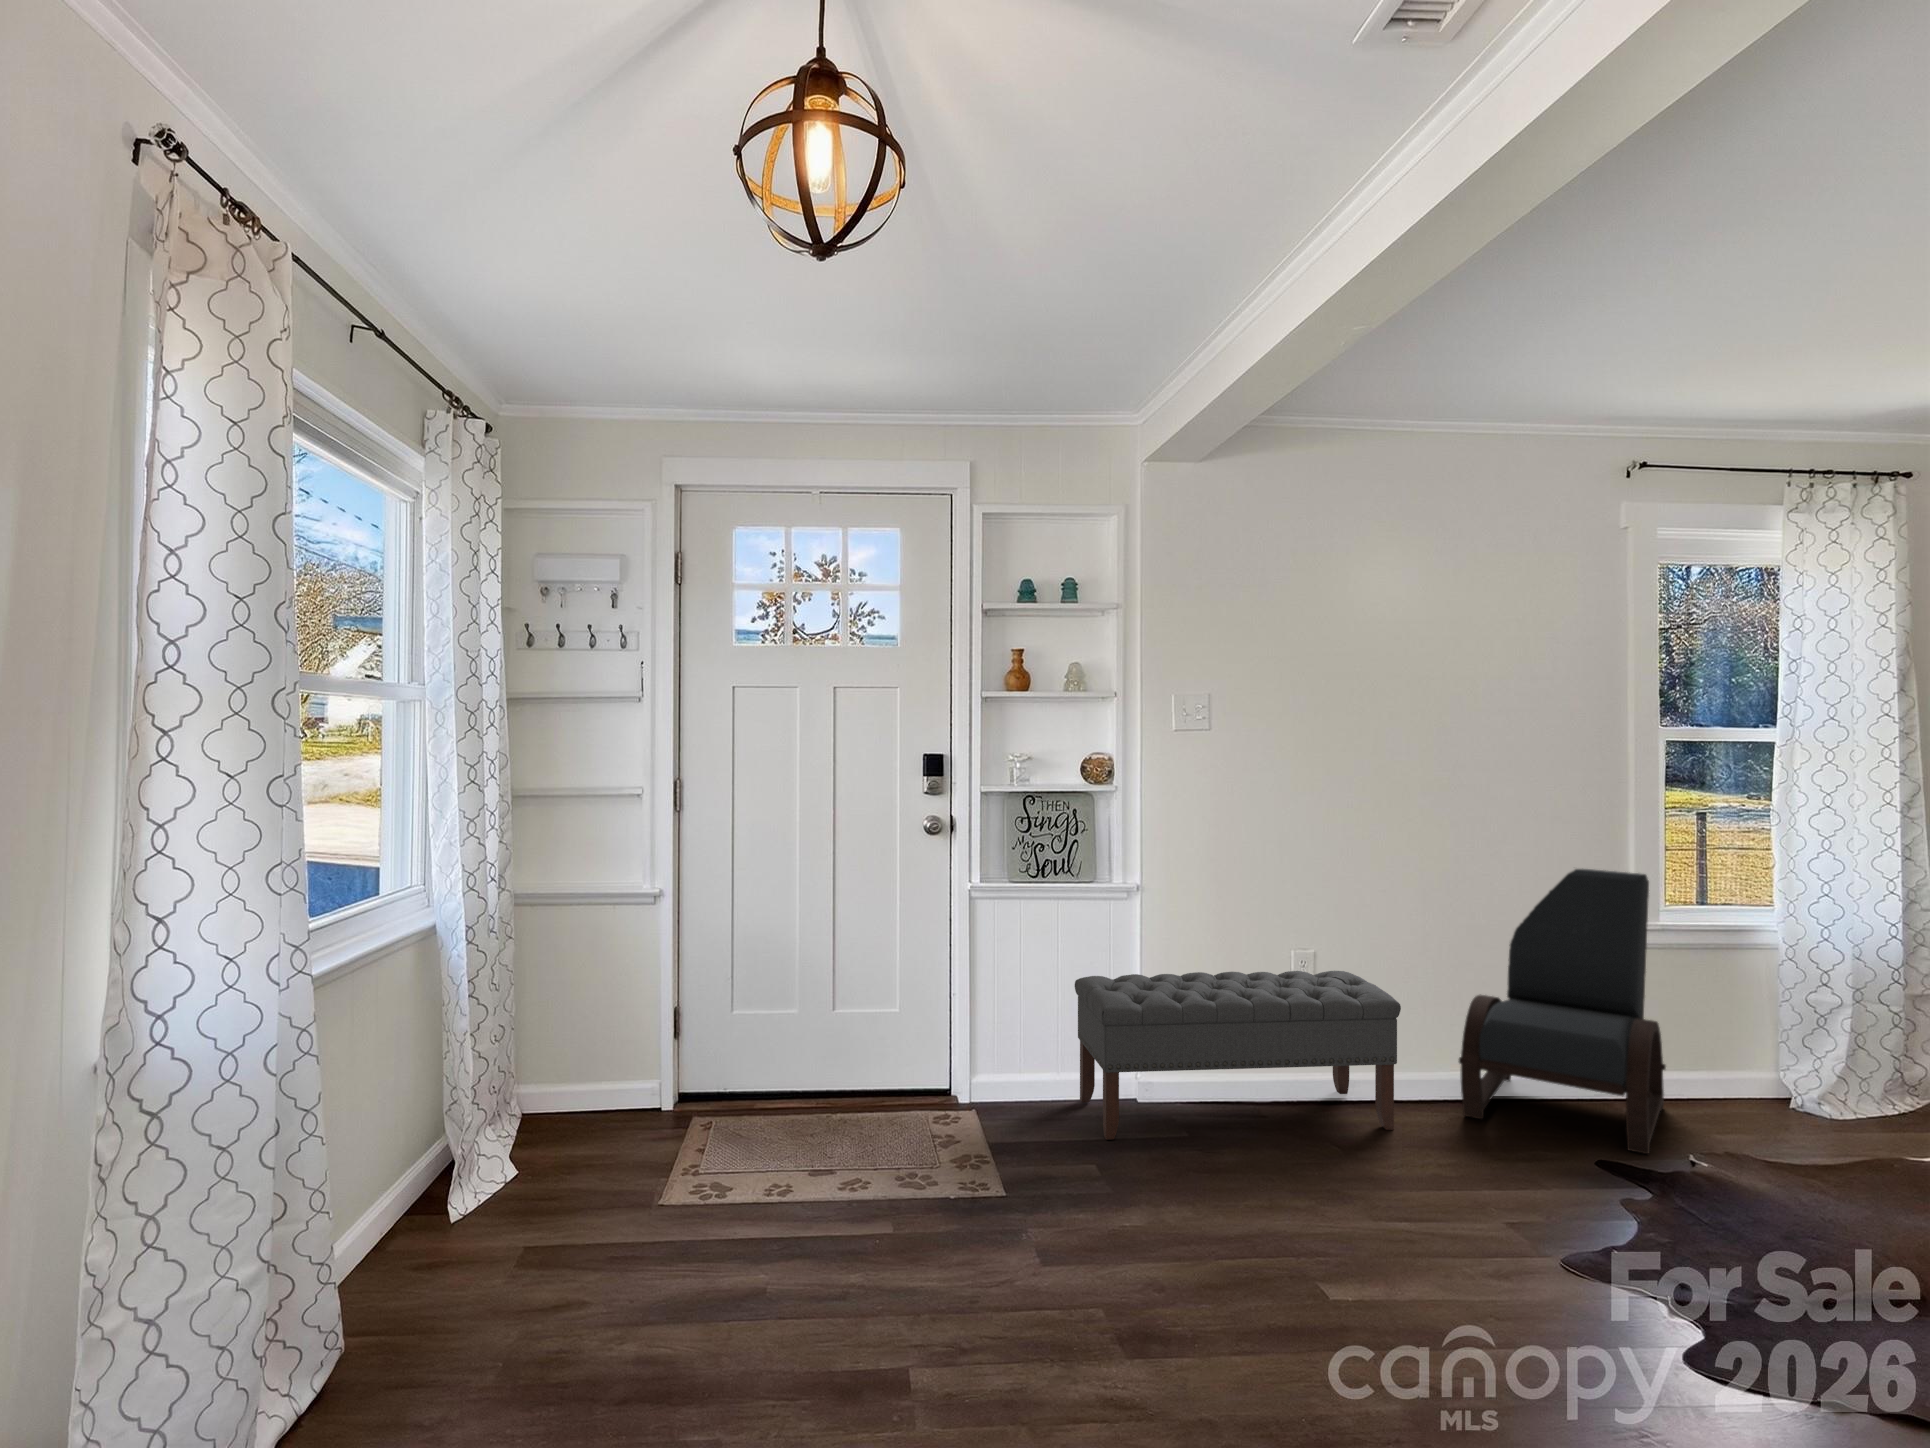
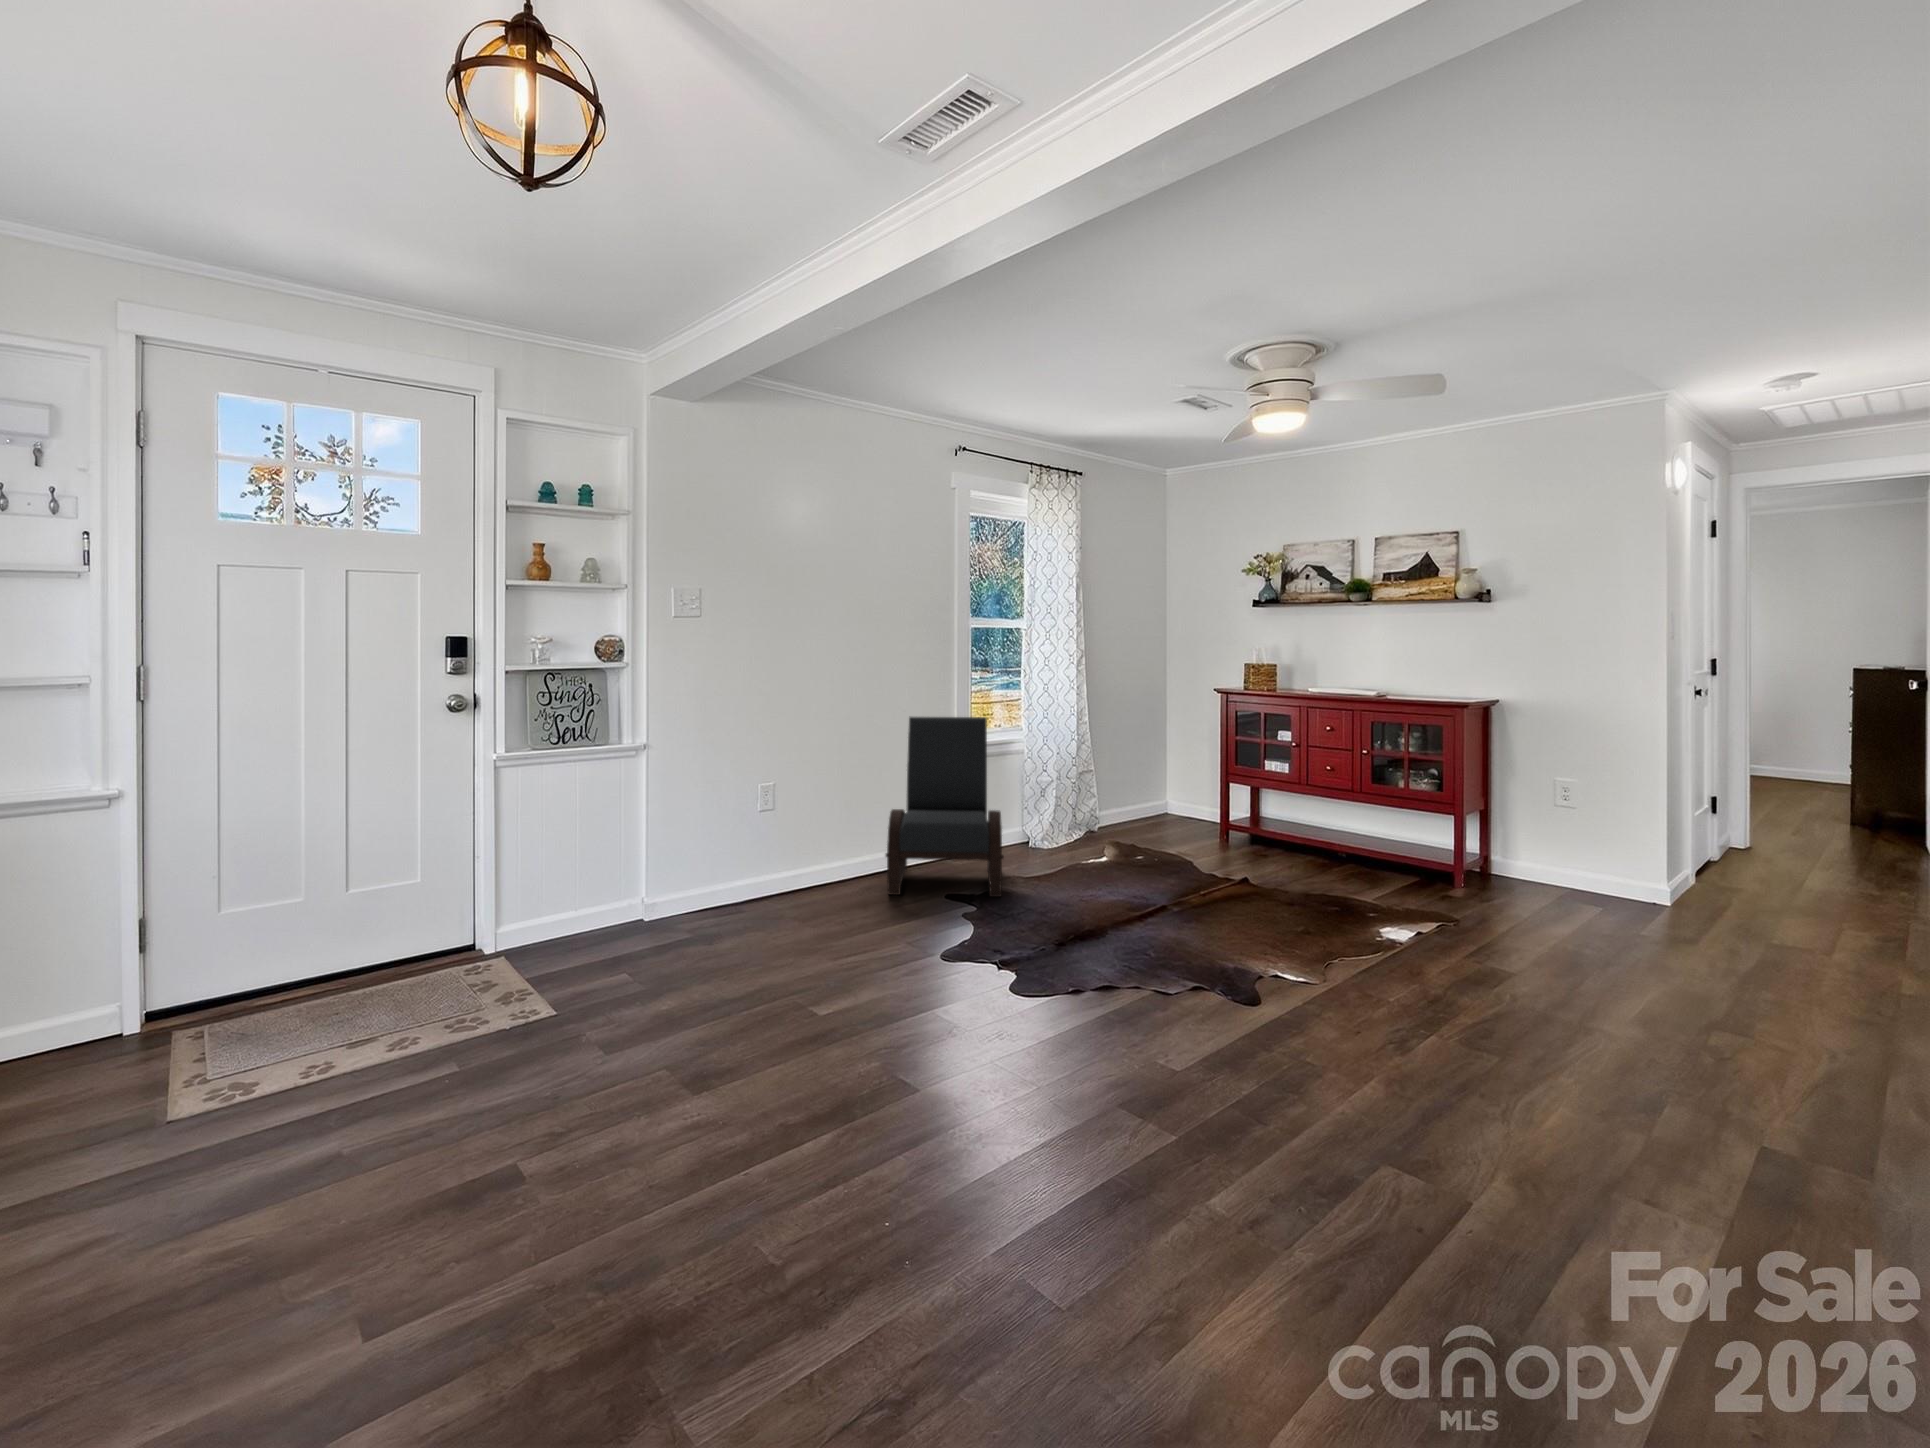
bench: present [1075,971,1401,1140] -> none [596,802,852,959]

